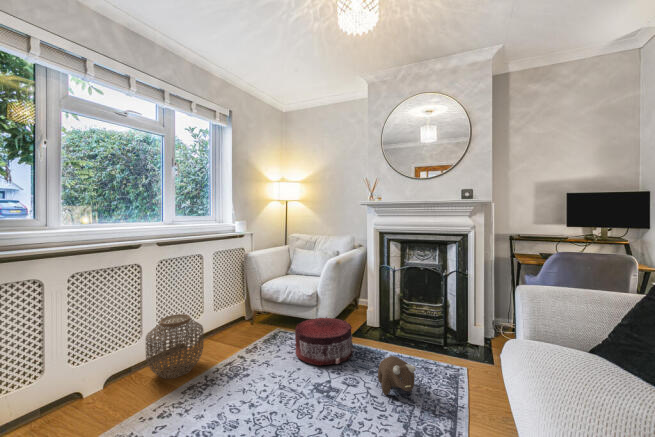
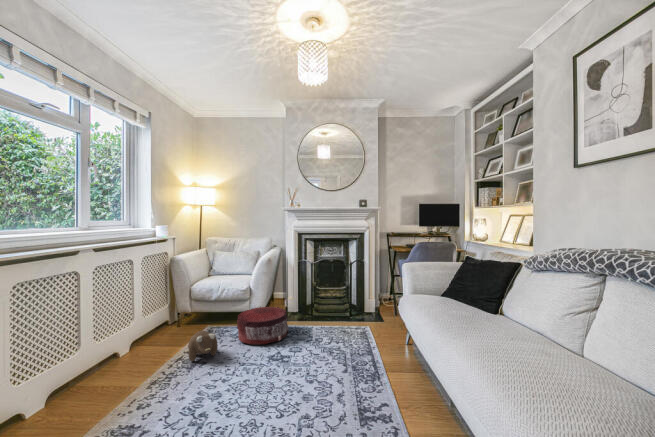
woven basket: present [146,314,204,379] -> none [91,318,154,383]
plush toy: present [378,356,416,395] -> present [188,331,218,362]

